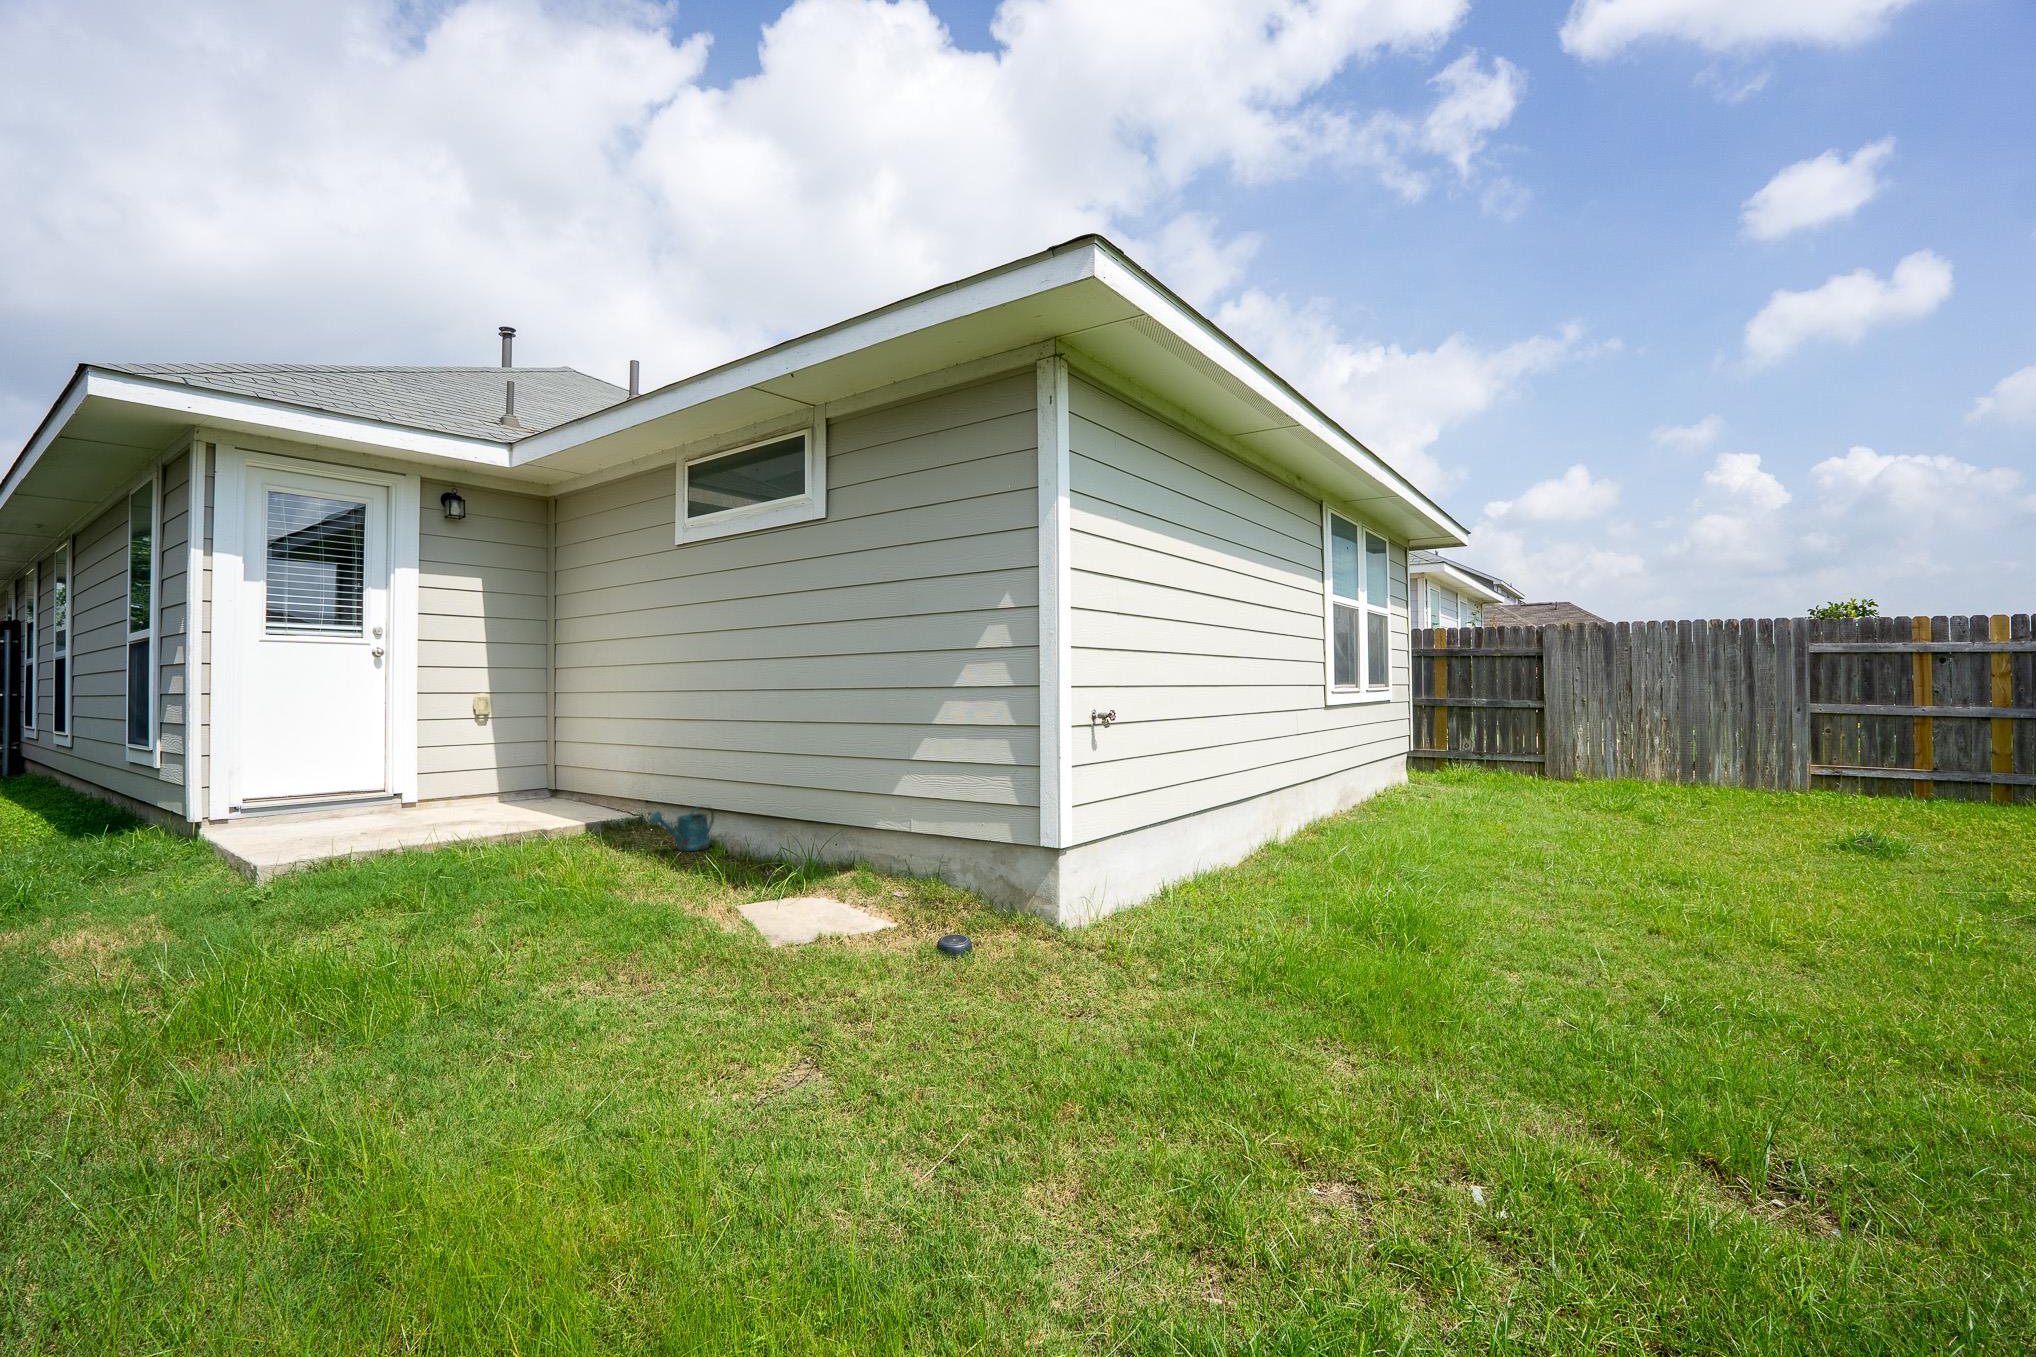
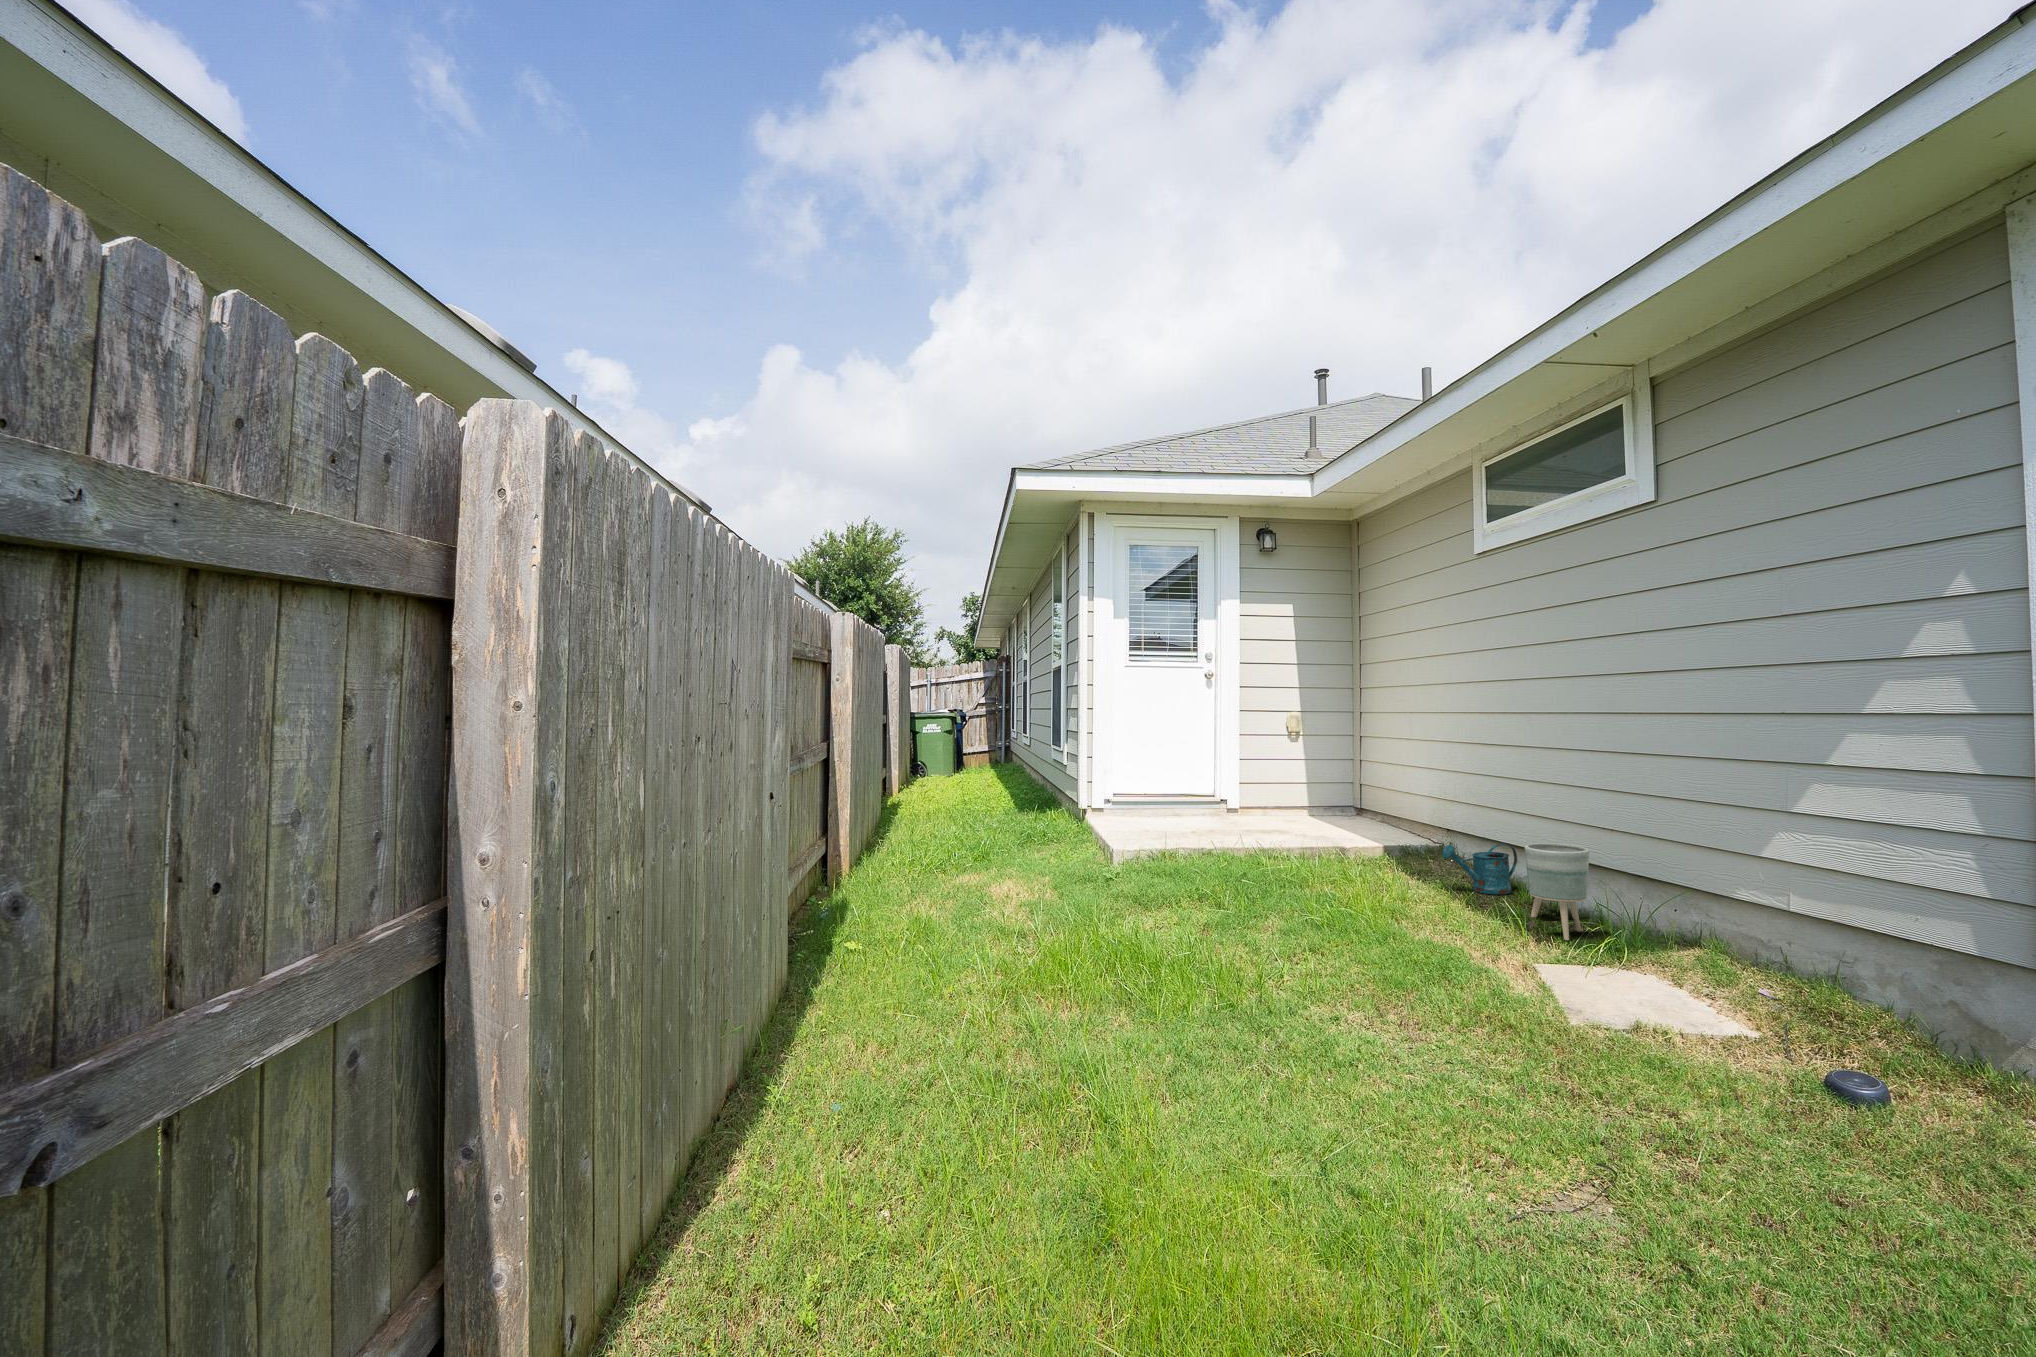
planter: none [724,799,774,879] -> present [1525,843,1589,940]

